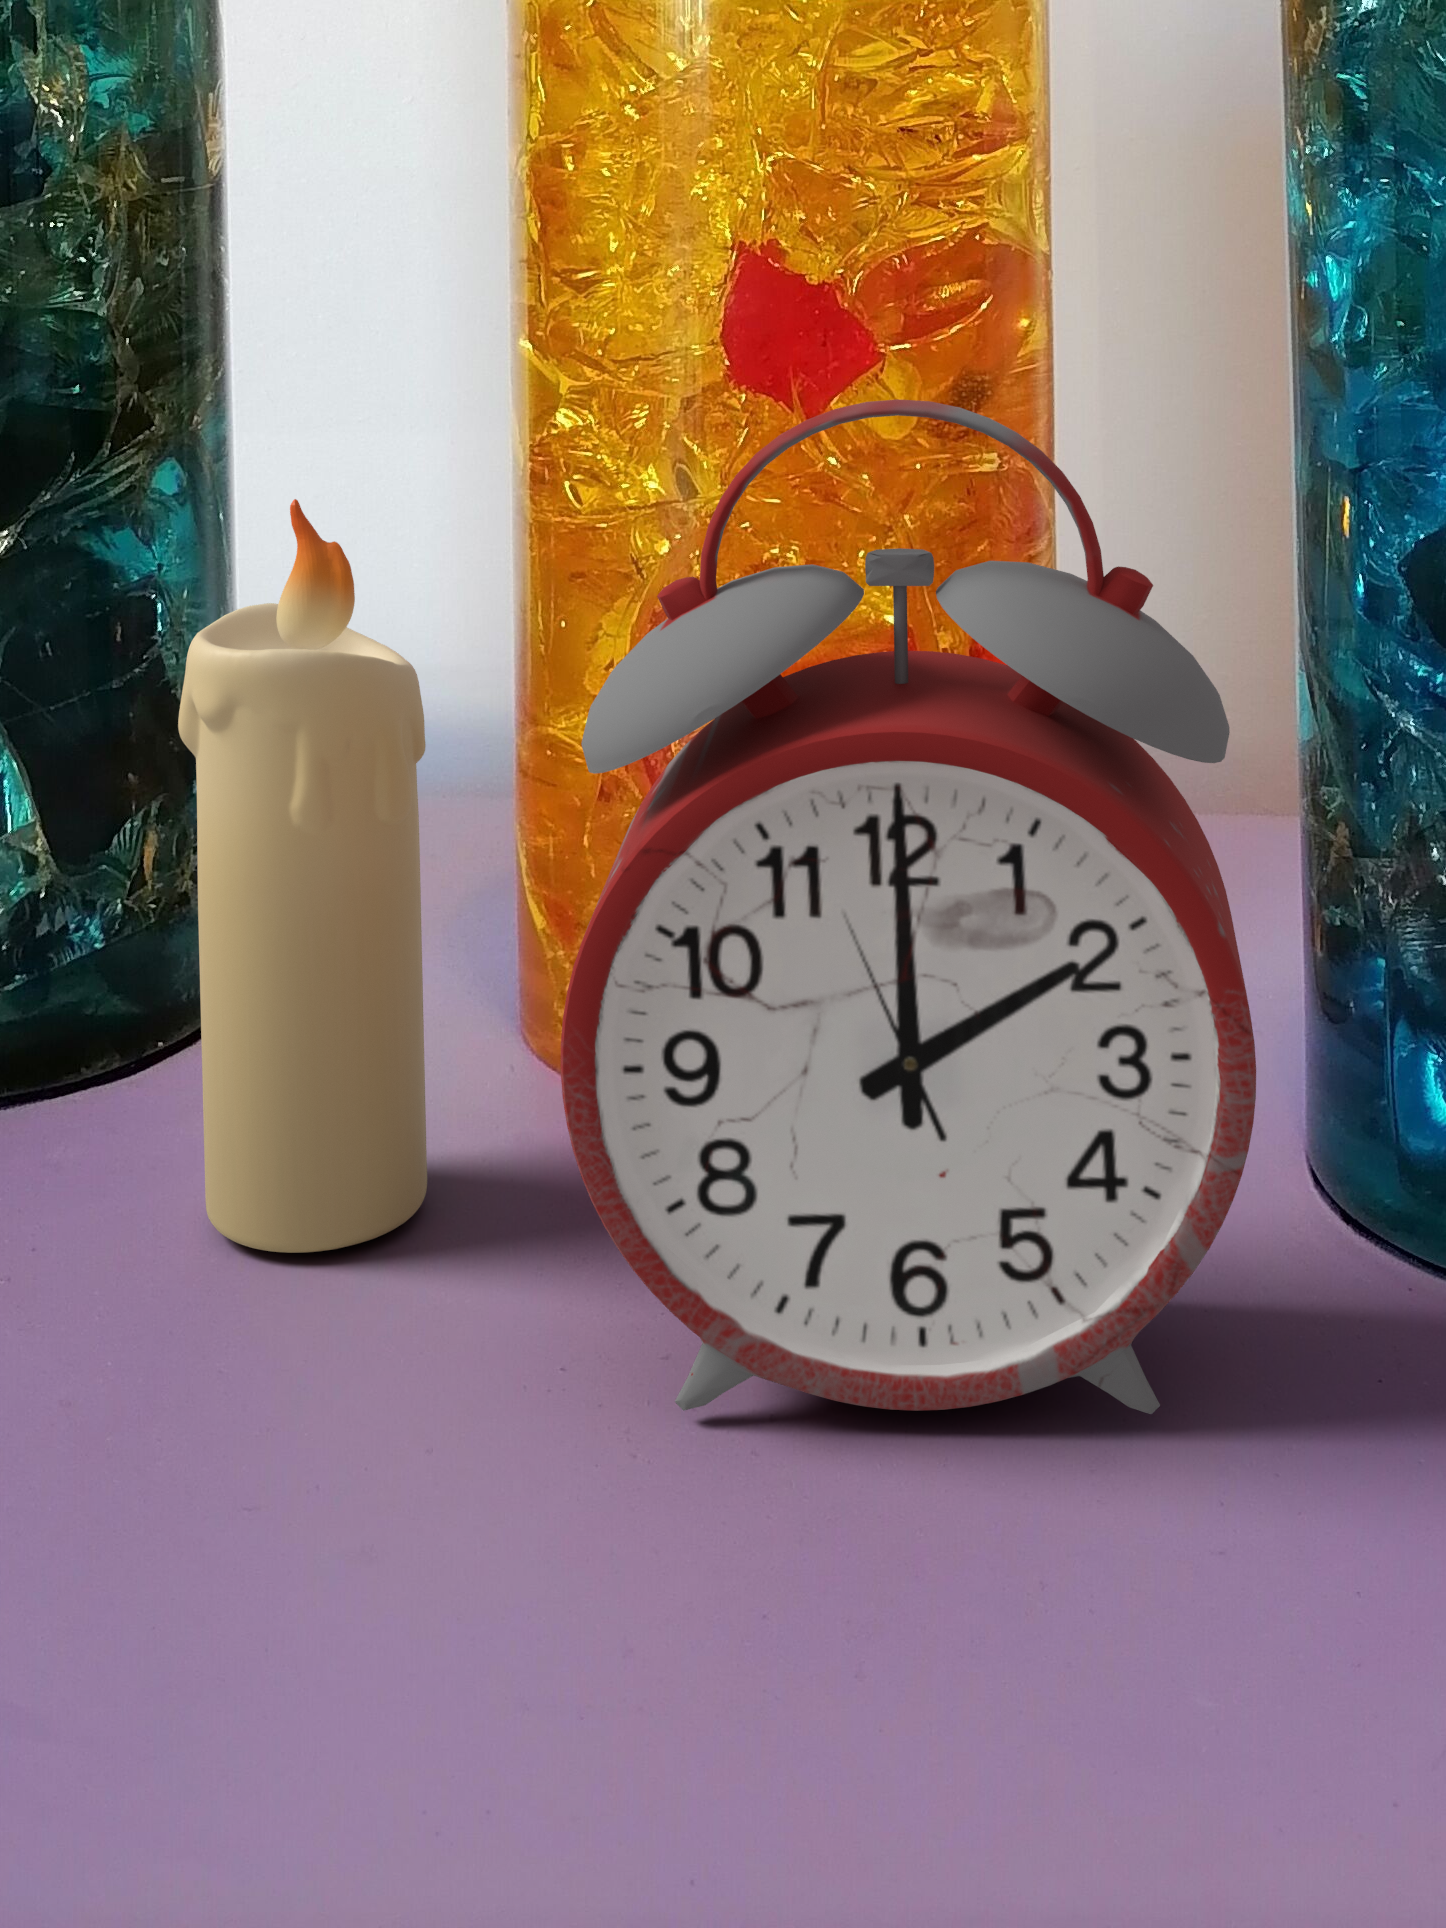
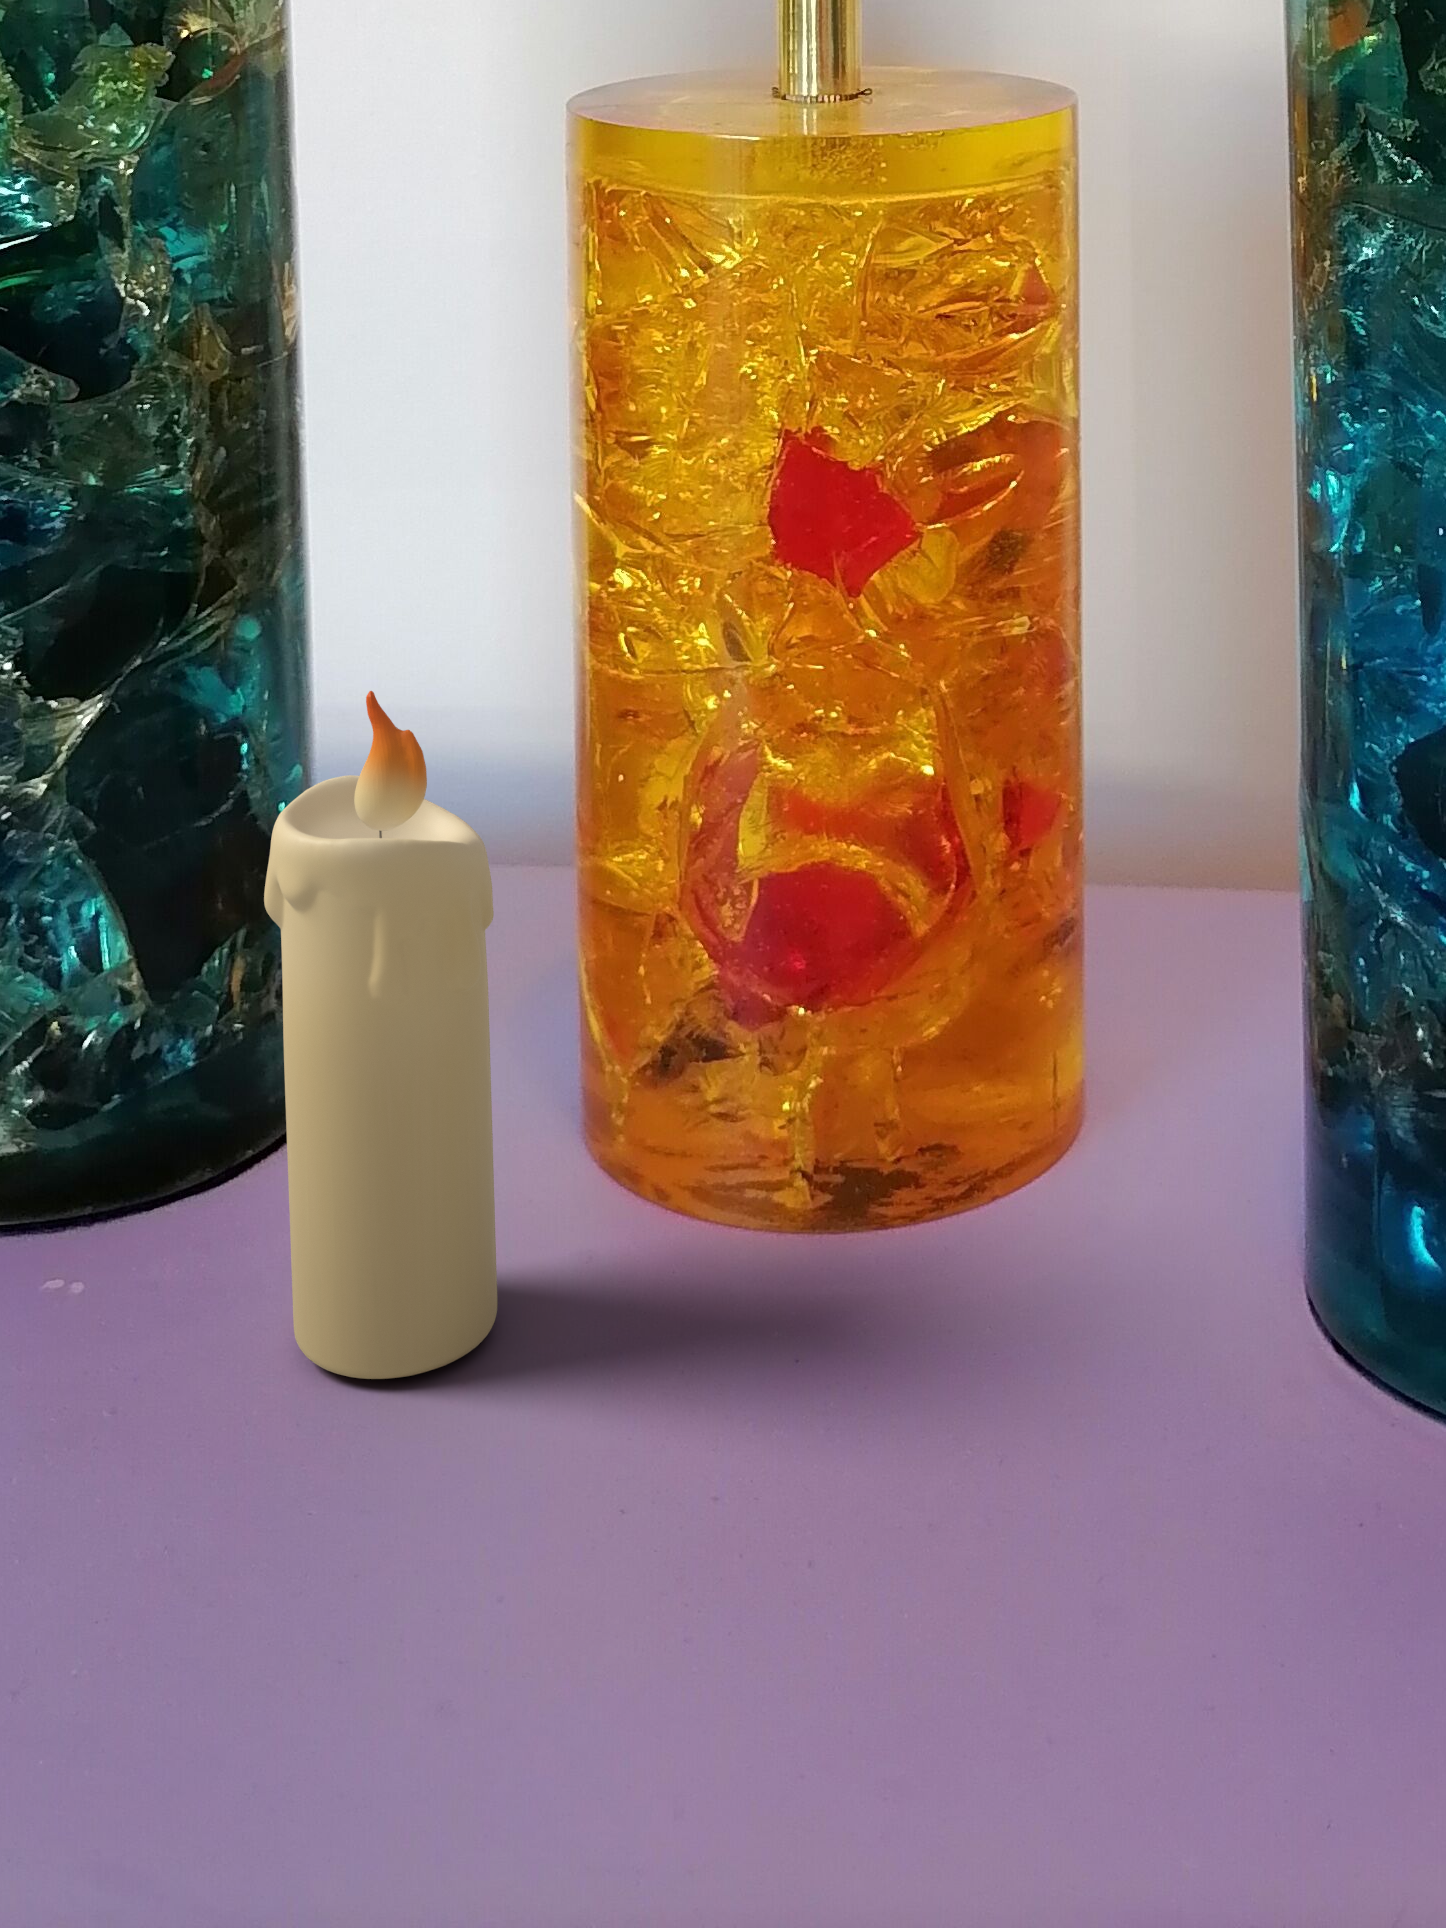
alarm clock: present [561,399,1256,1414] -> none [619,636,1250,1555]

